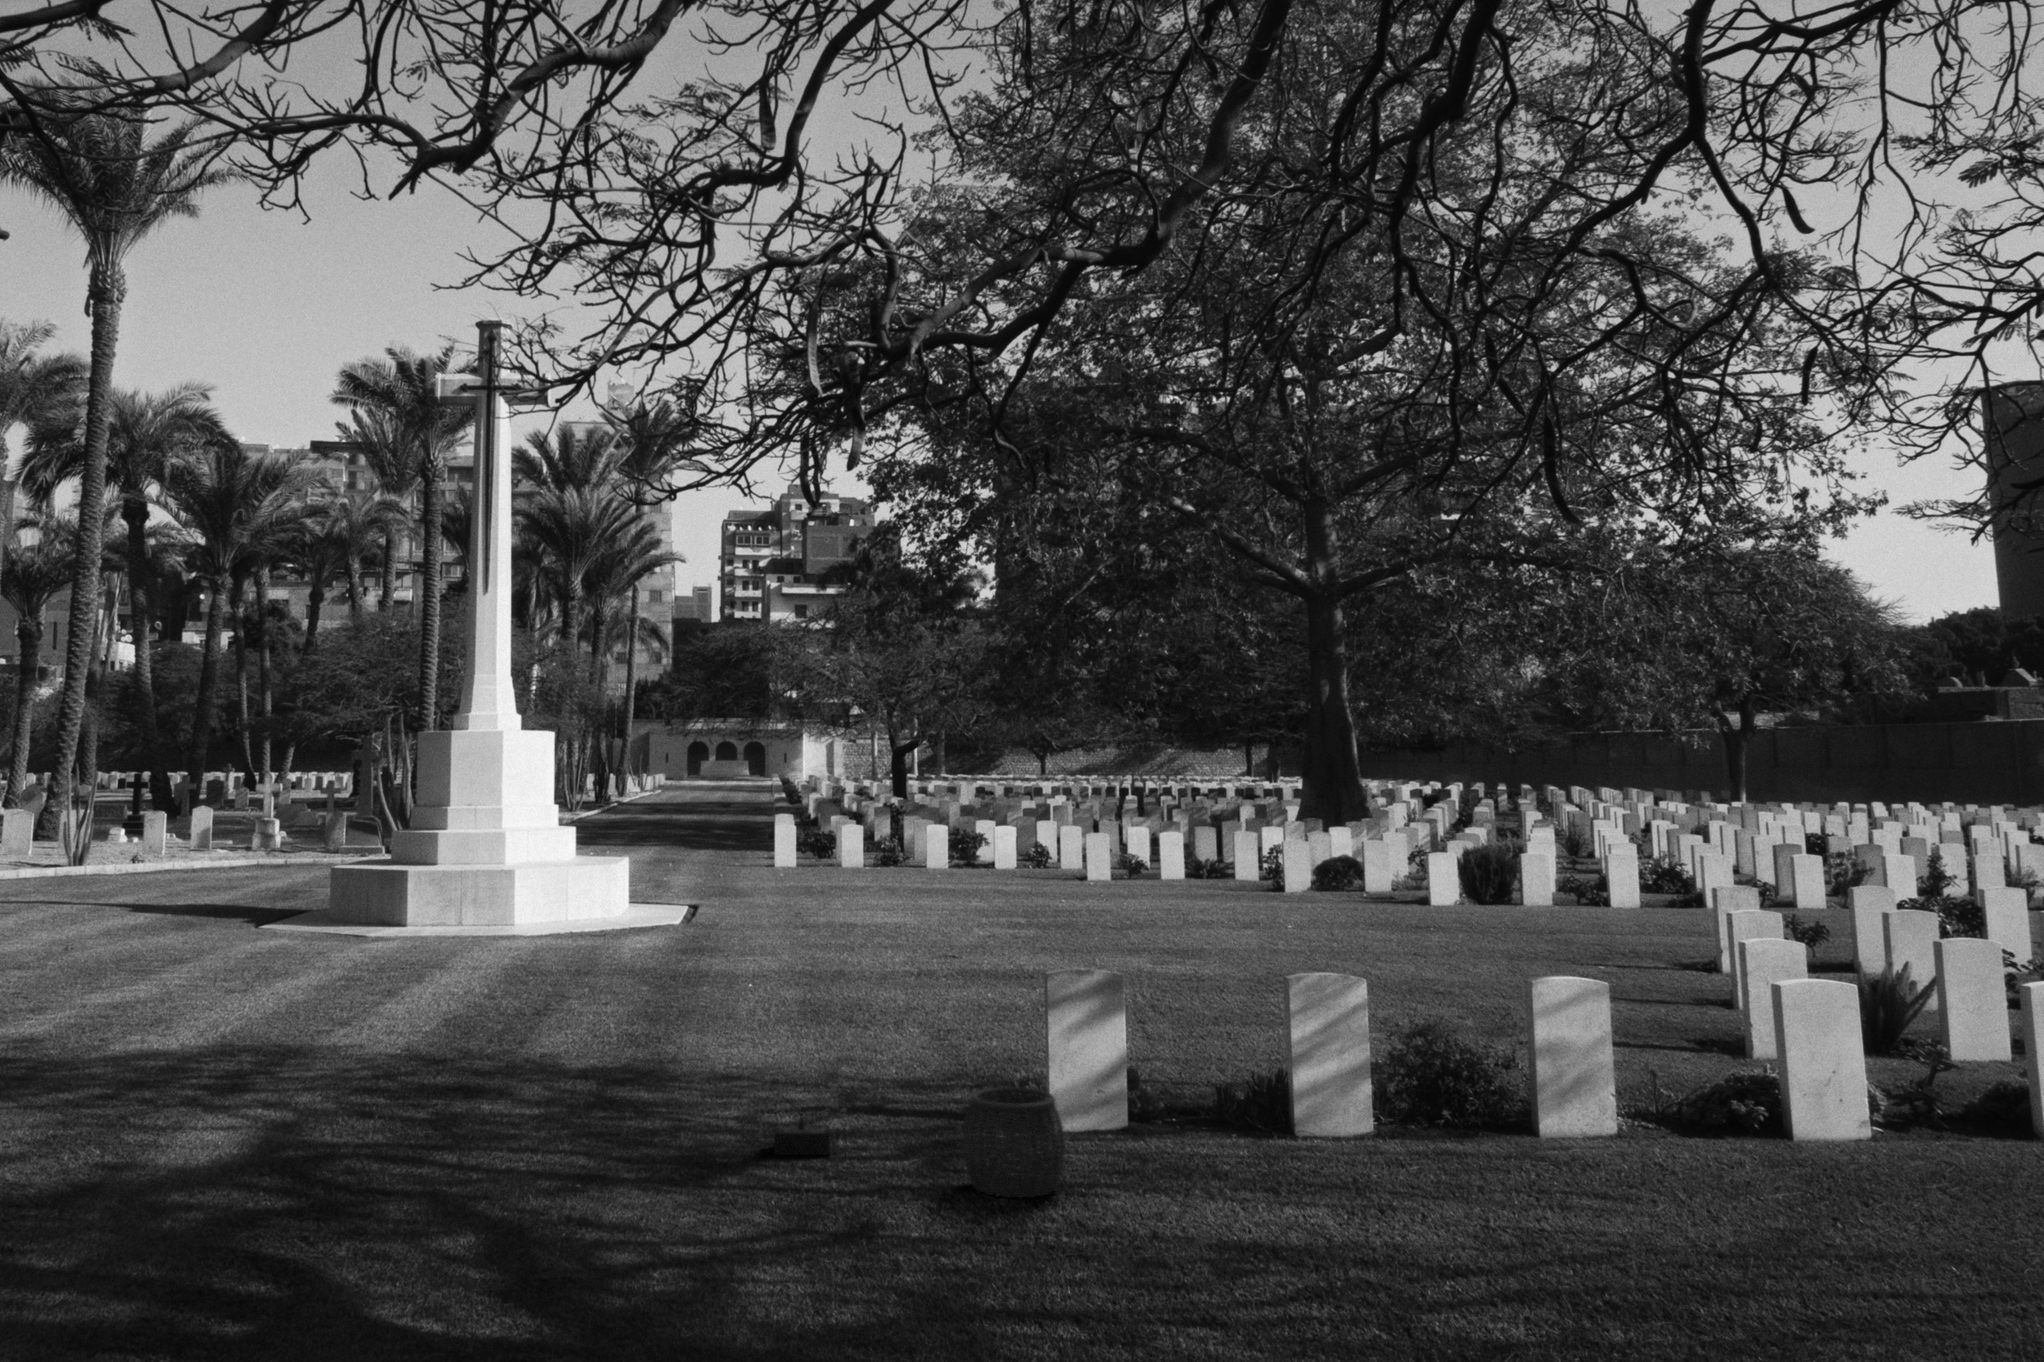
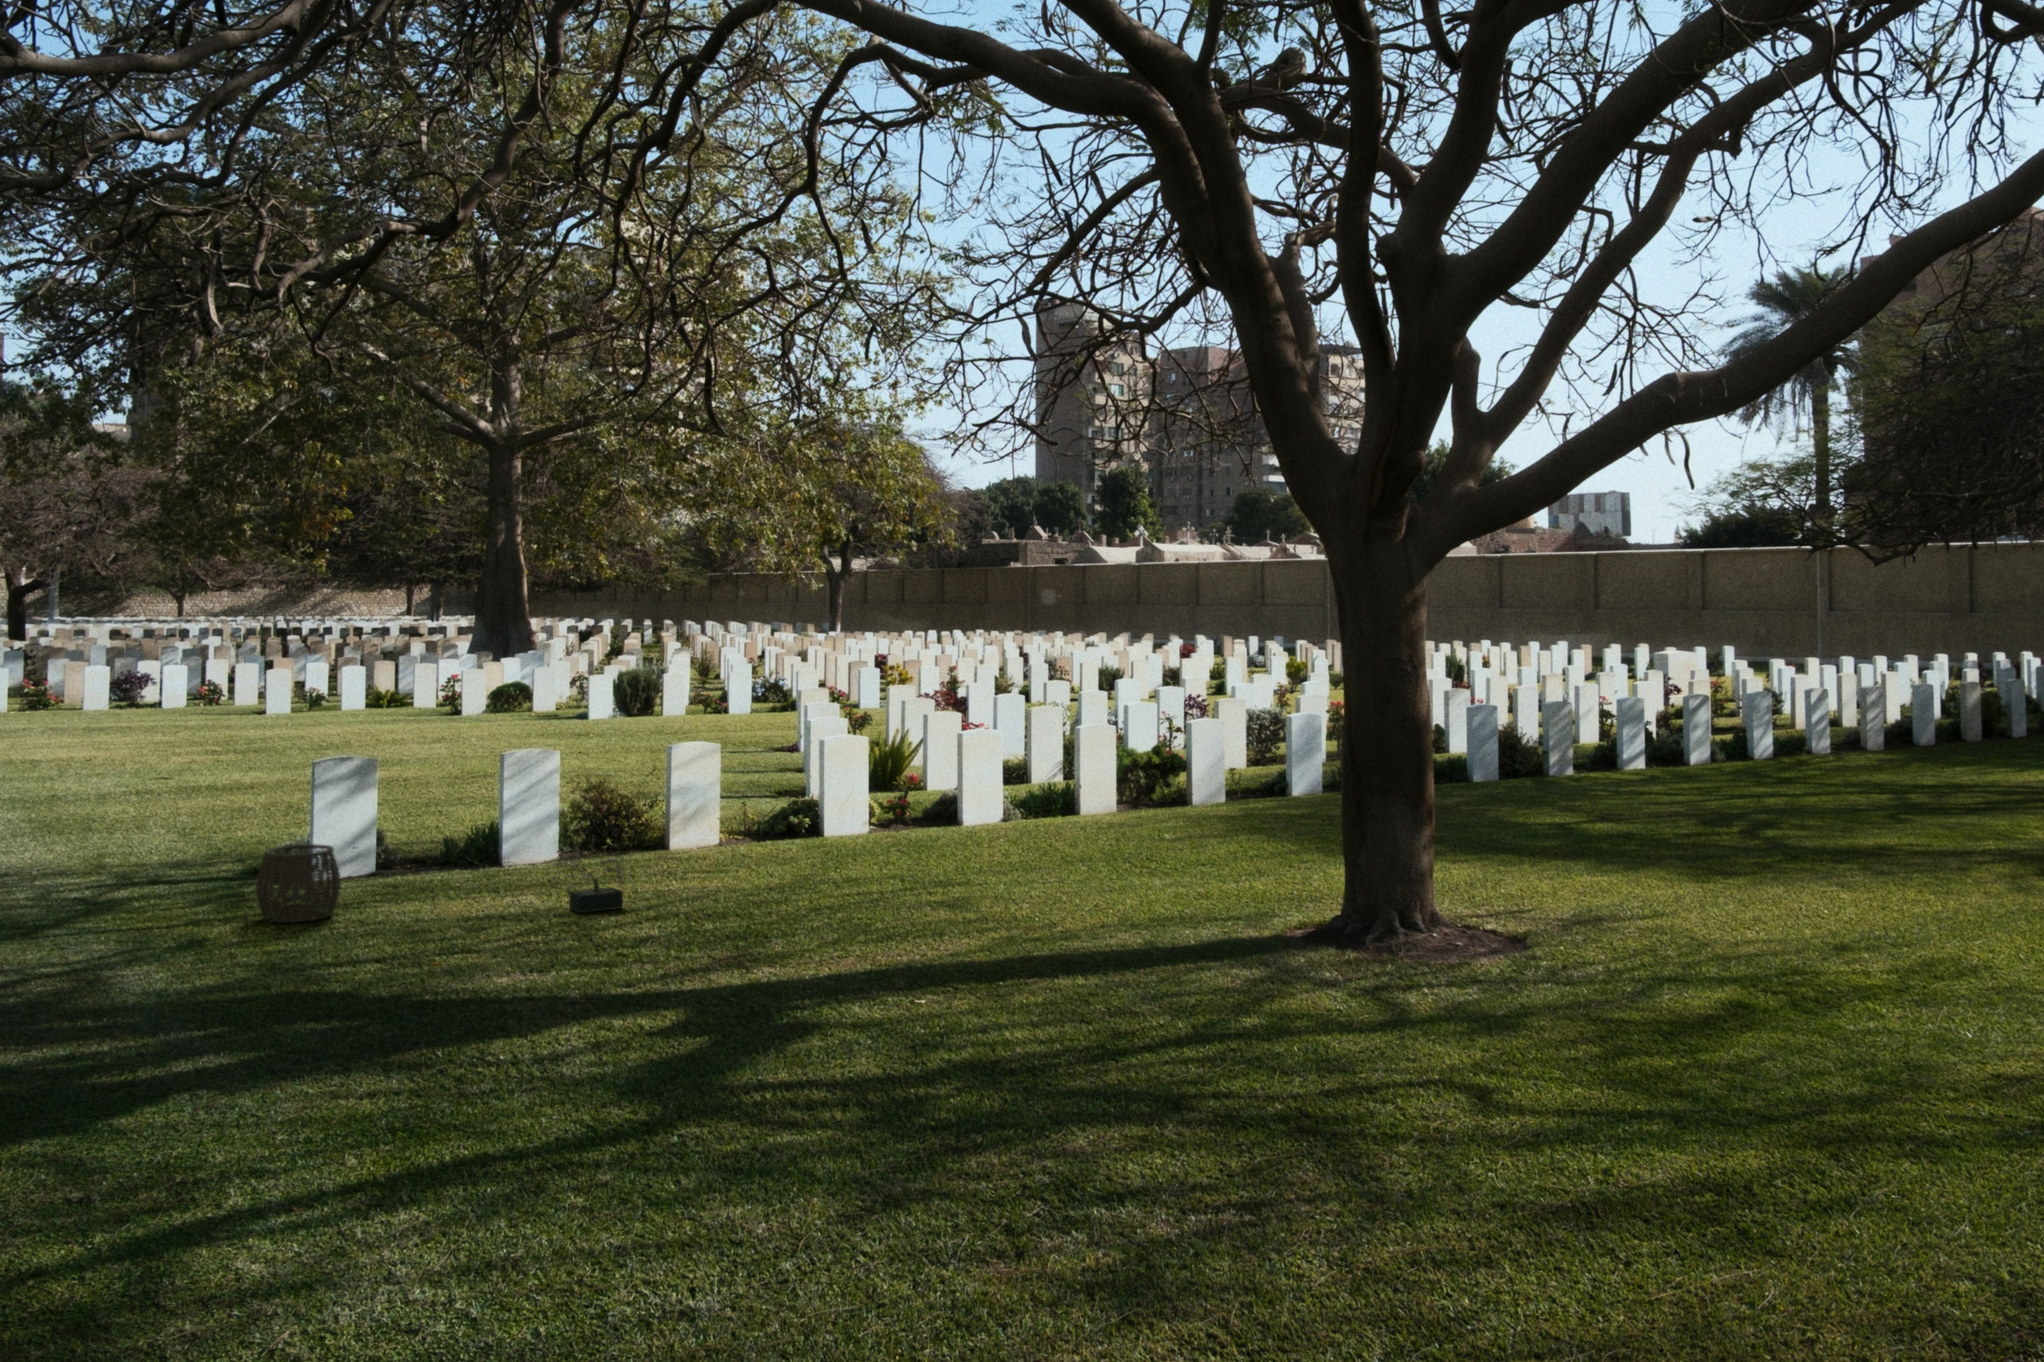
decorative plant: present [750,1068,845,1155] -> present [553,847,631,913]

